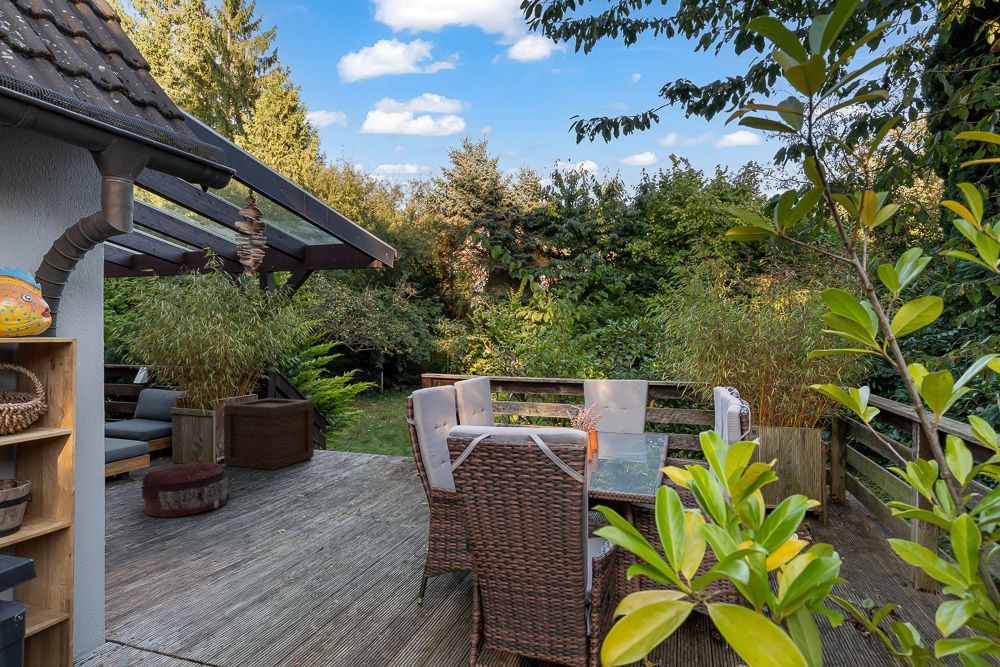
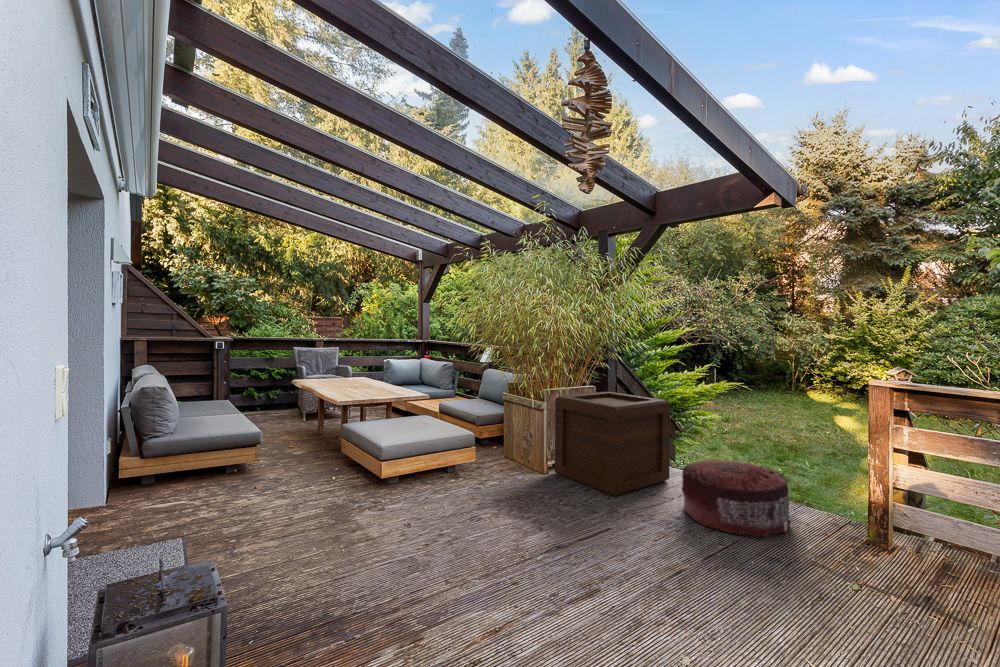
pouf: present [141,462,230,517] -> present [682,459,791,536]

